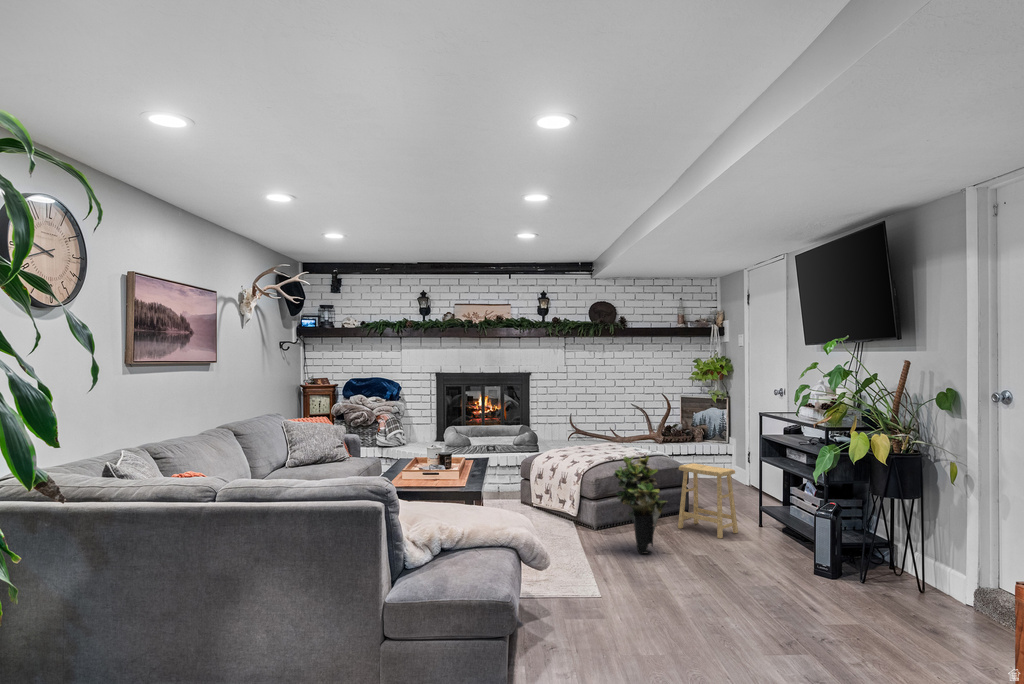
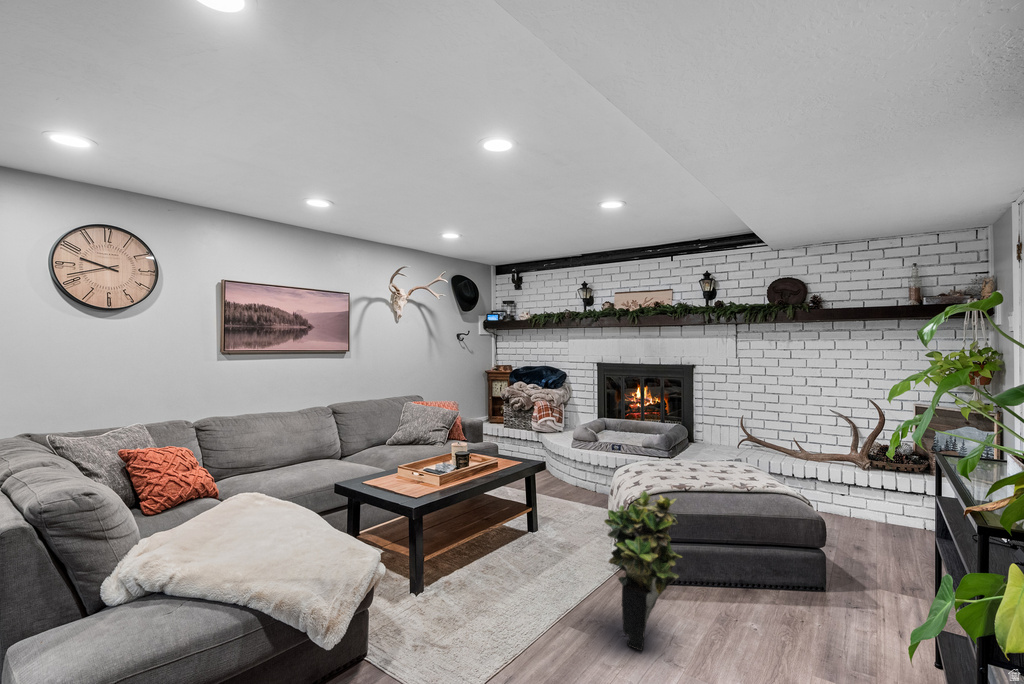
footstool: present [678,463,738,539] -> none [759,518,862,663]

